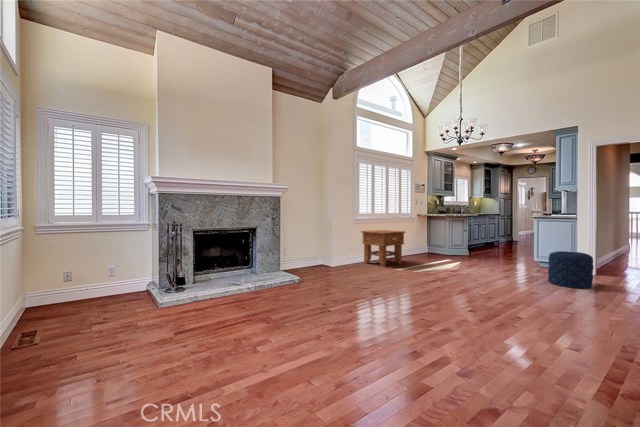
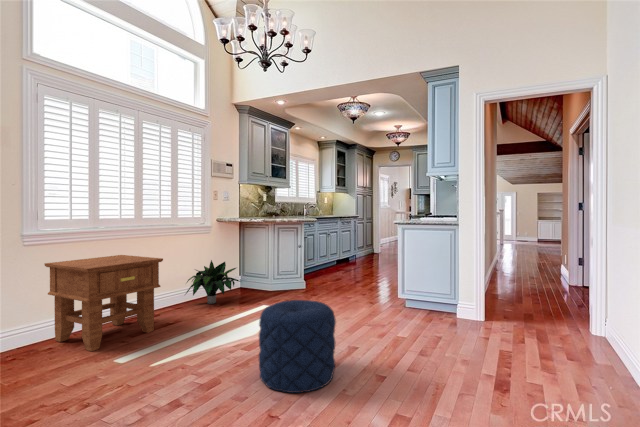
potted plant: none [405,235,435,258] -> present [186,260,240,304]
pouf: present [548,251,593,288] -> present [259,300,336,393]

